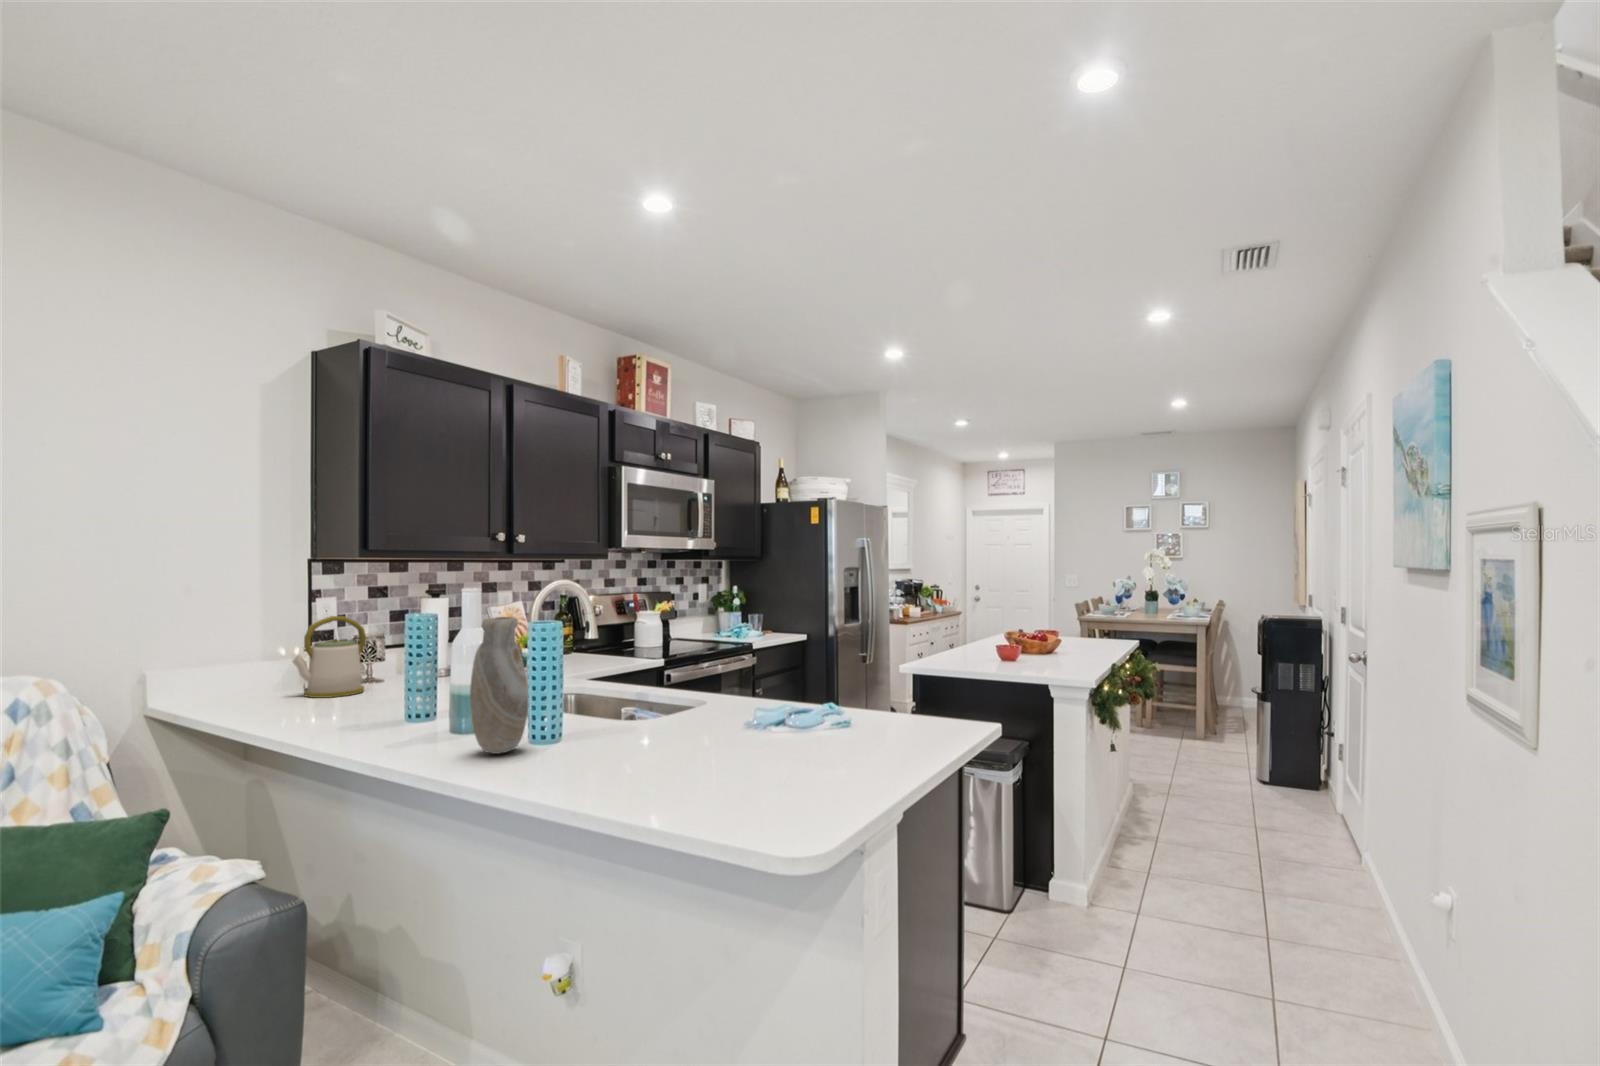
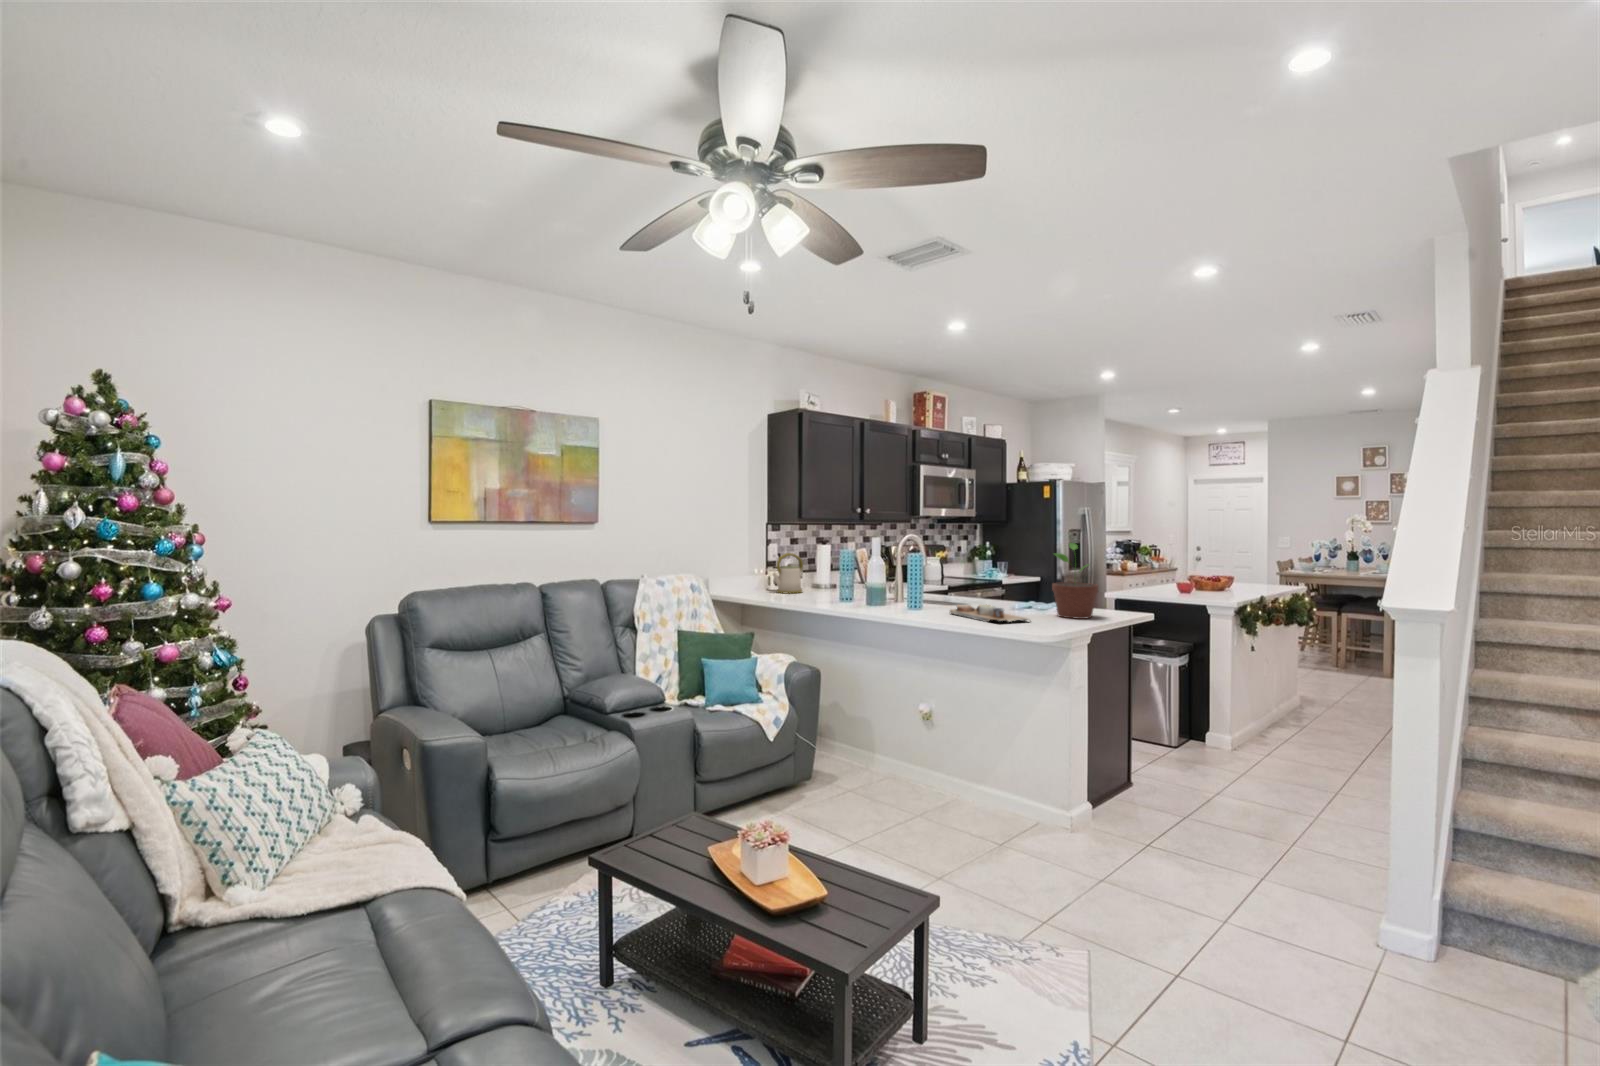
potted plant: none [824,591,912,751] -> present [1052,543,1098,619]
vase: present [470,617,528,754] -> none [886,552,911,612]
cutting board: none [611,726,781,787] -> present [949,605,1030,622]

